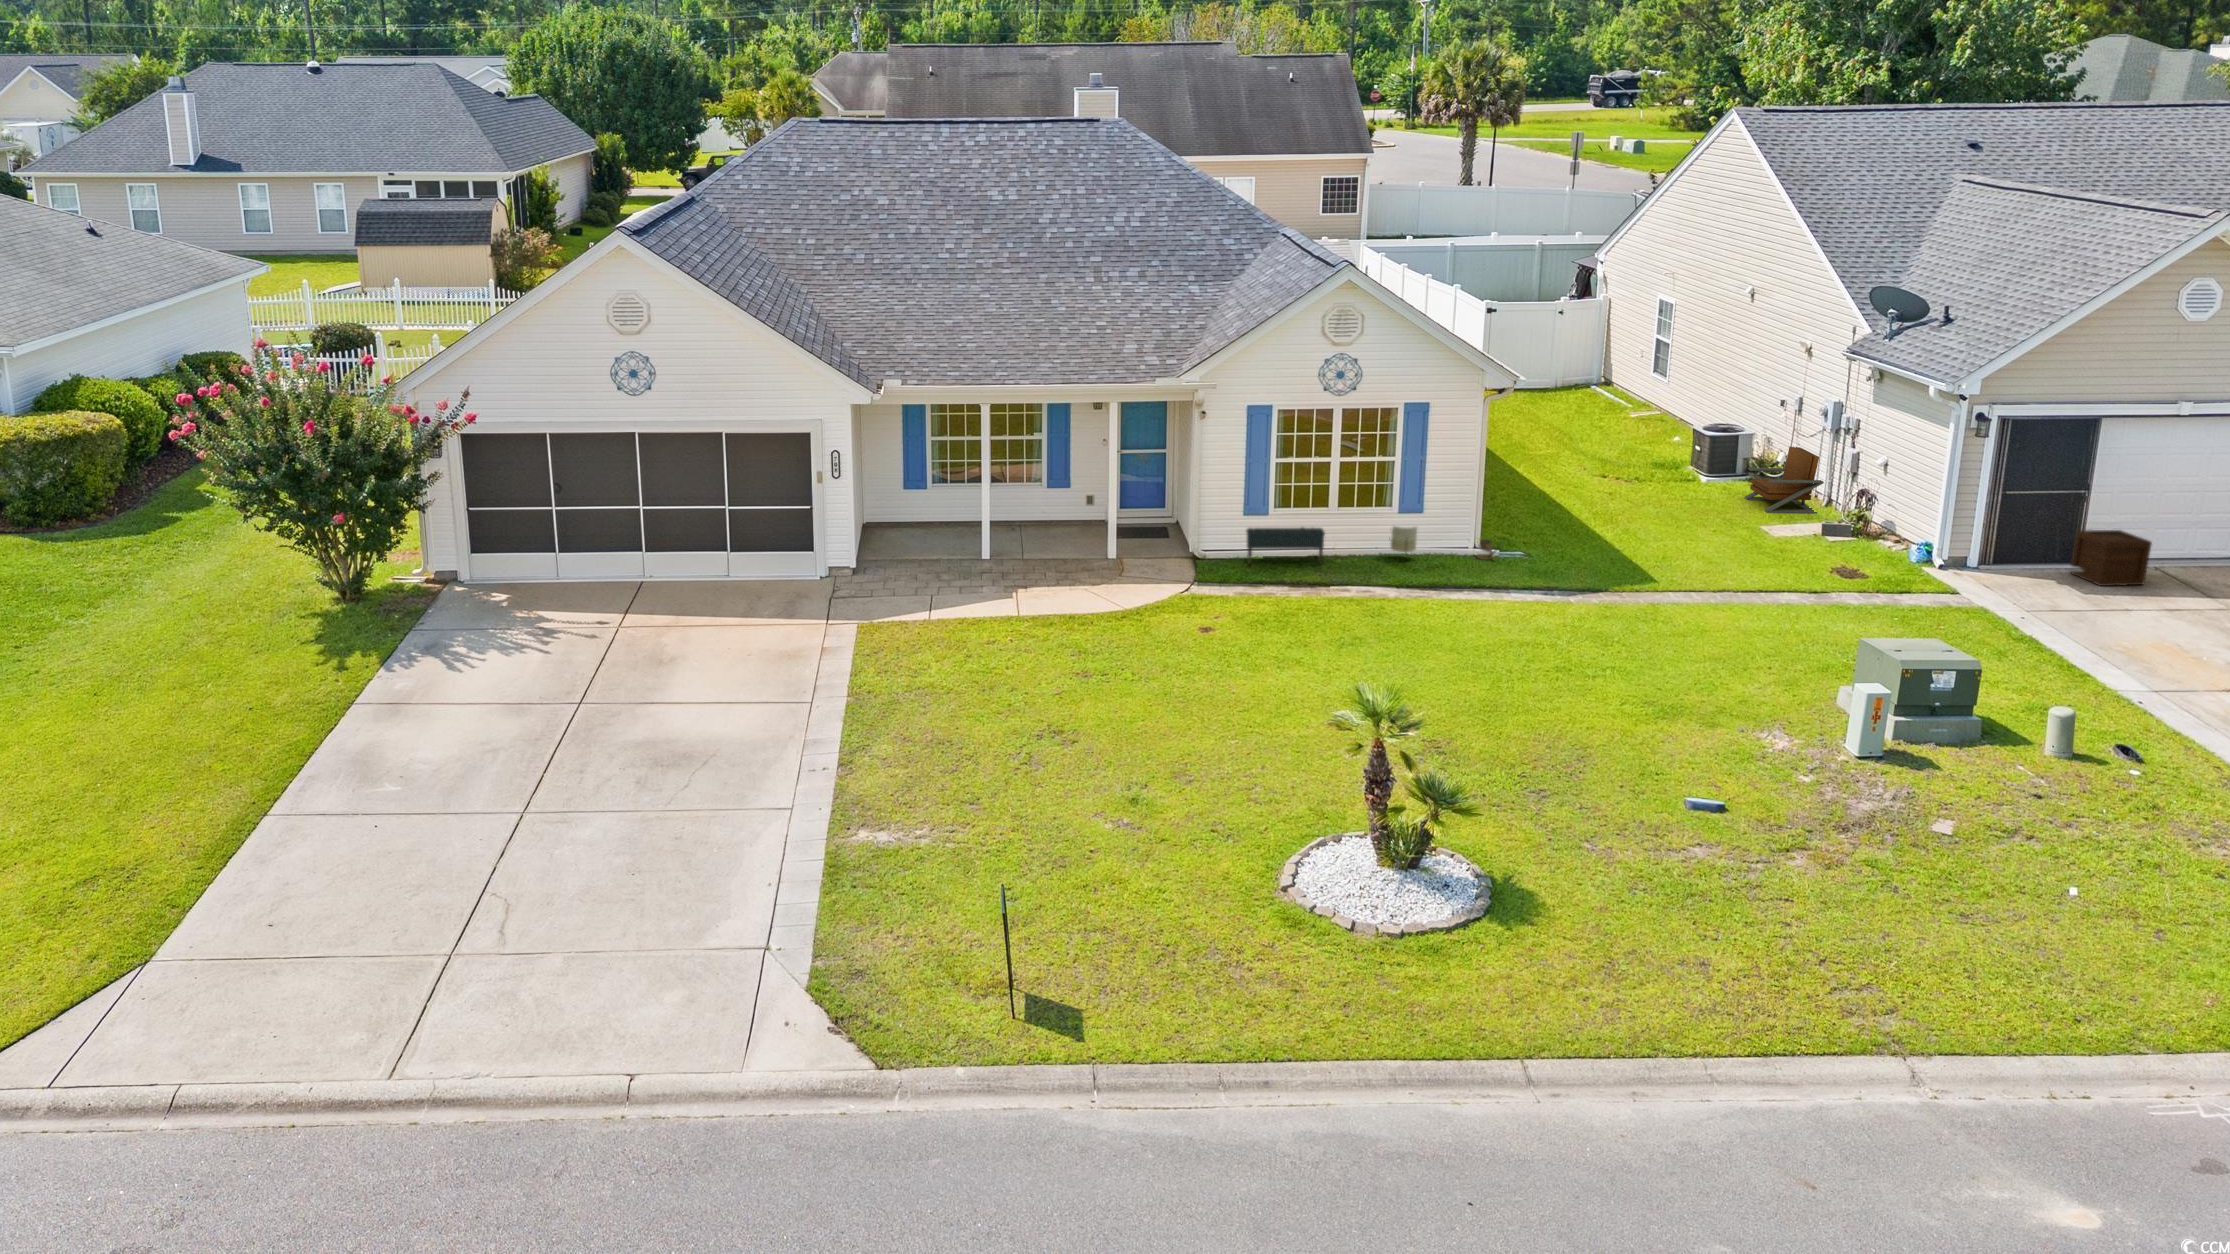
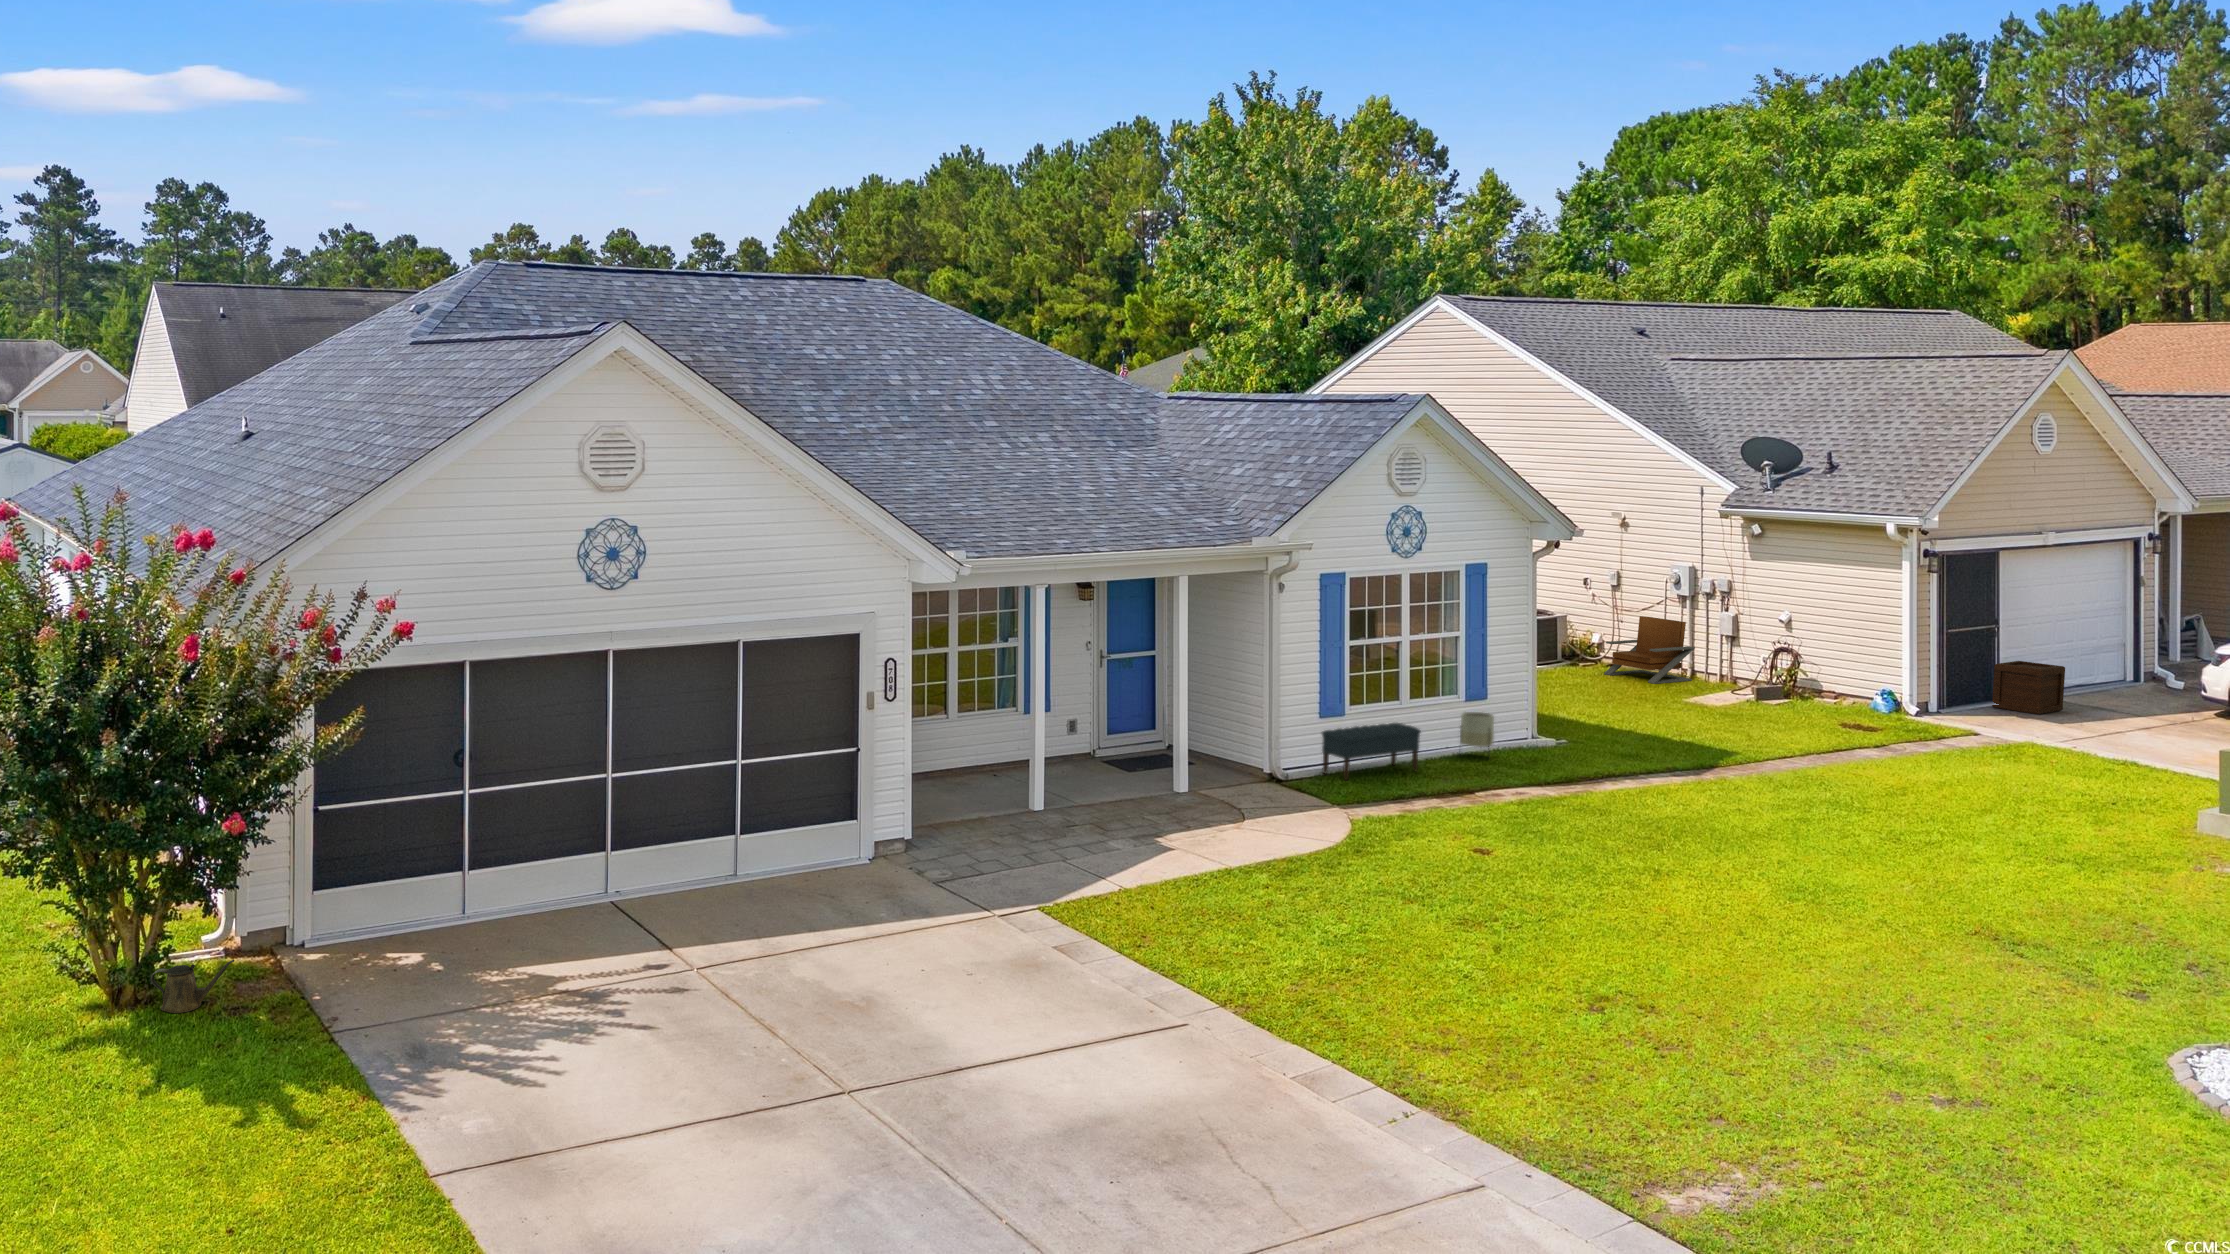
watering can: present [1477,538,1497,560] -> present [151,960,234,1013]

